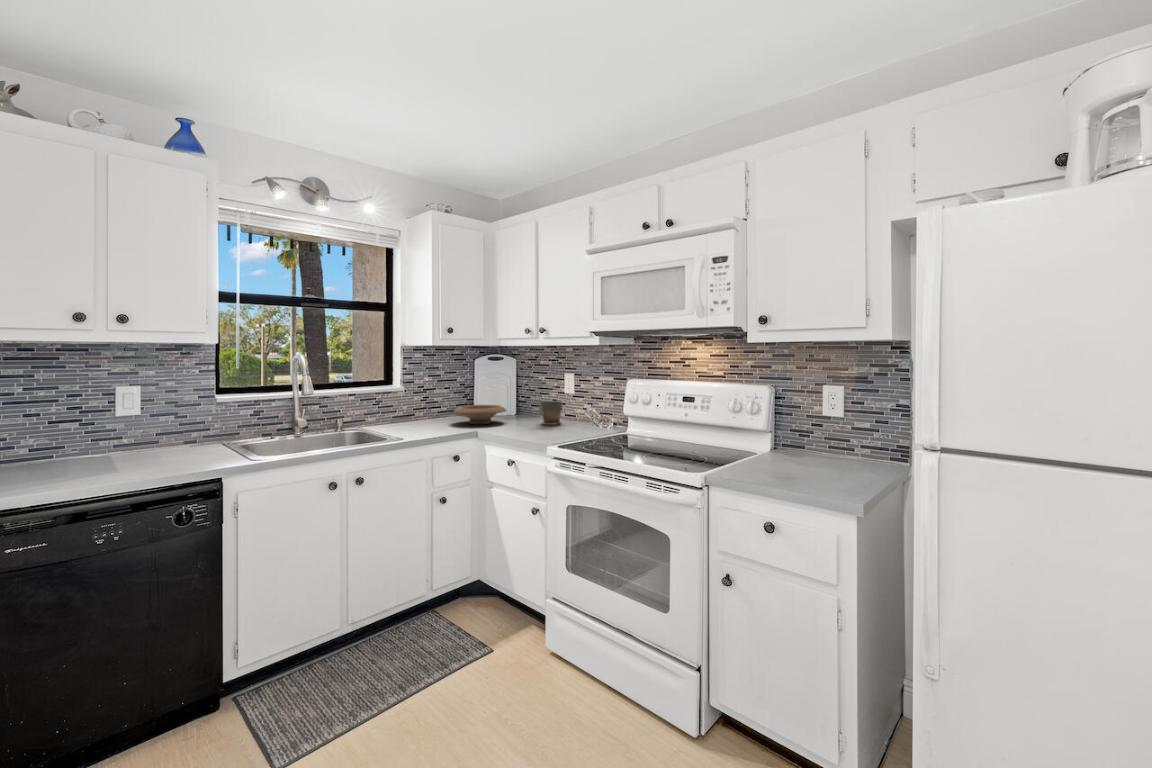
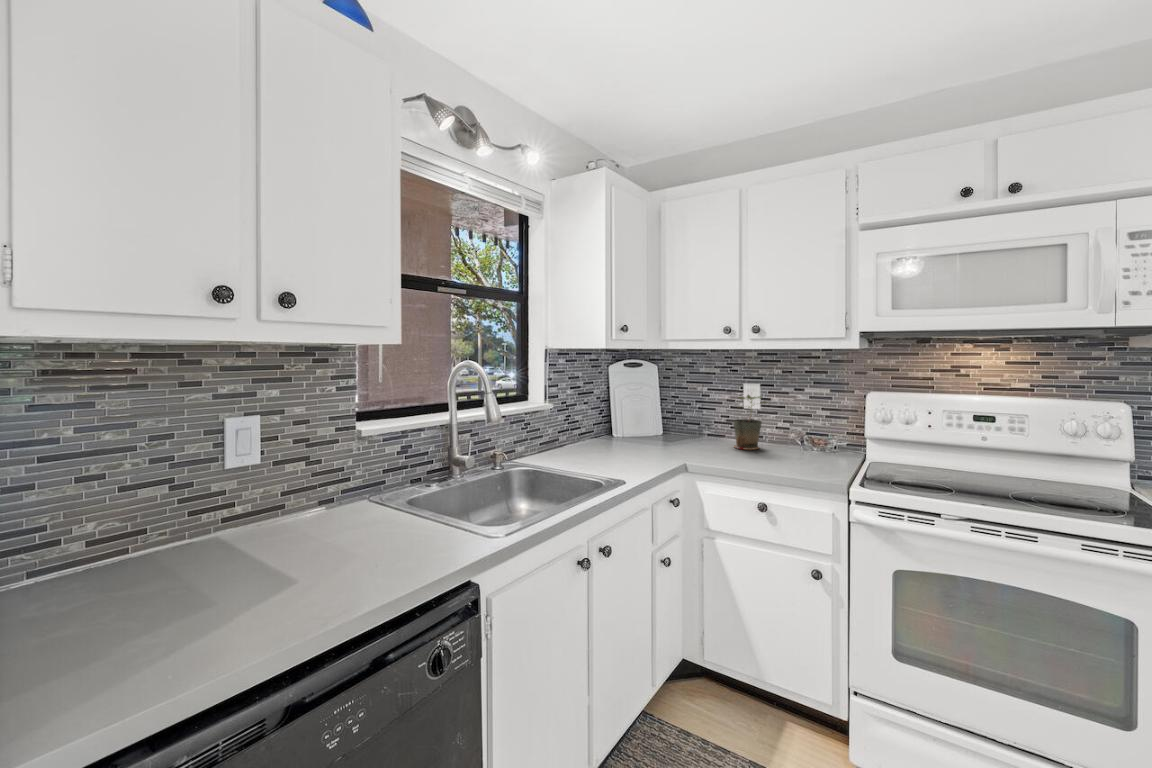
wooden bowl: present [454,405,506,424] -> none [624,425,692,451]

